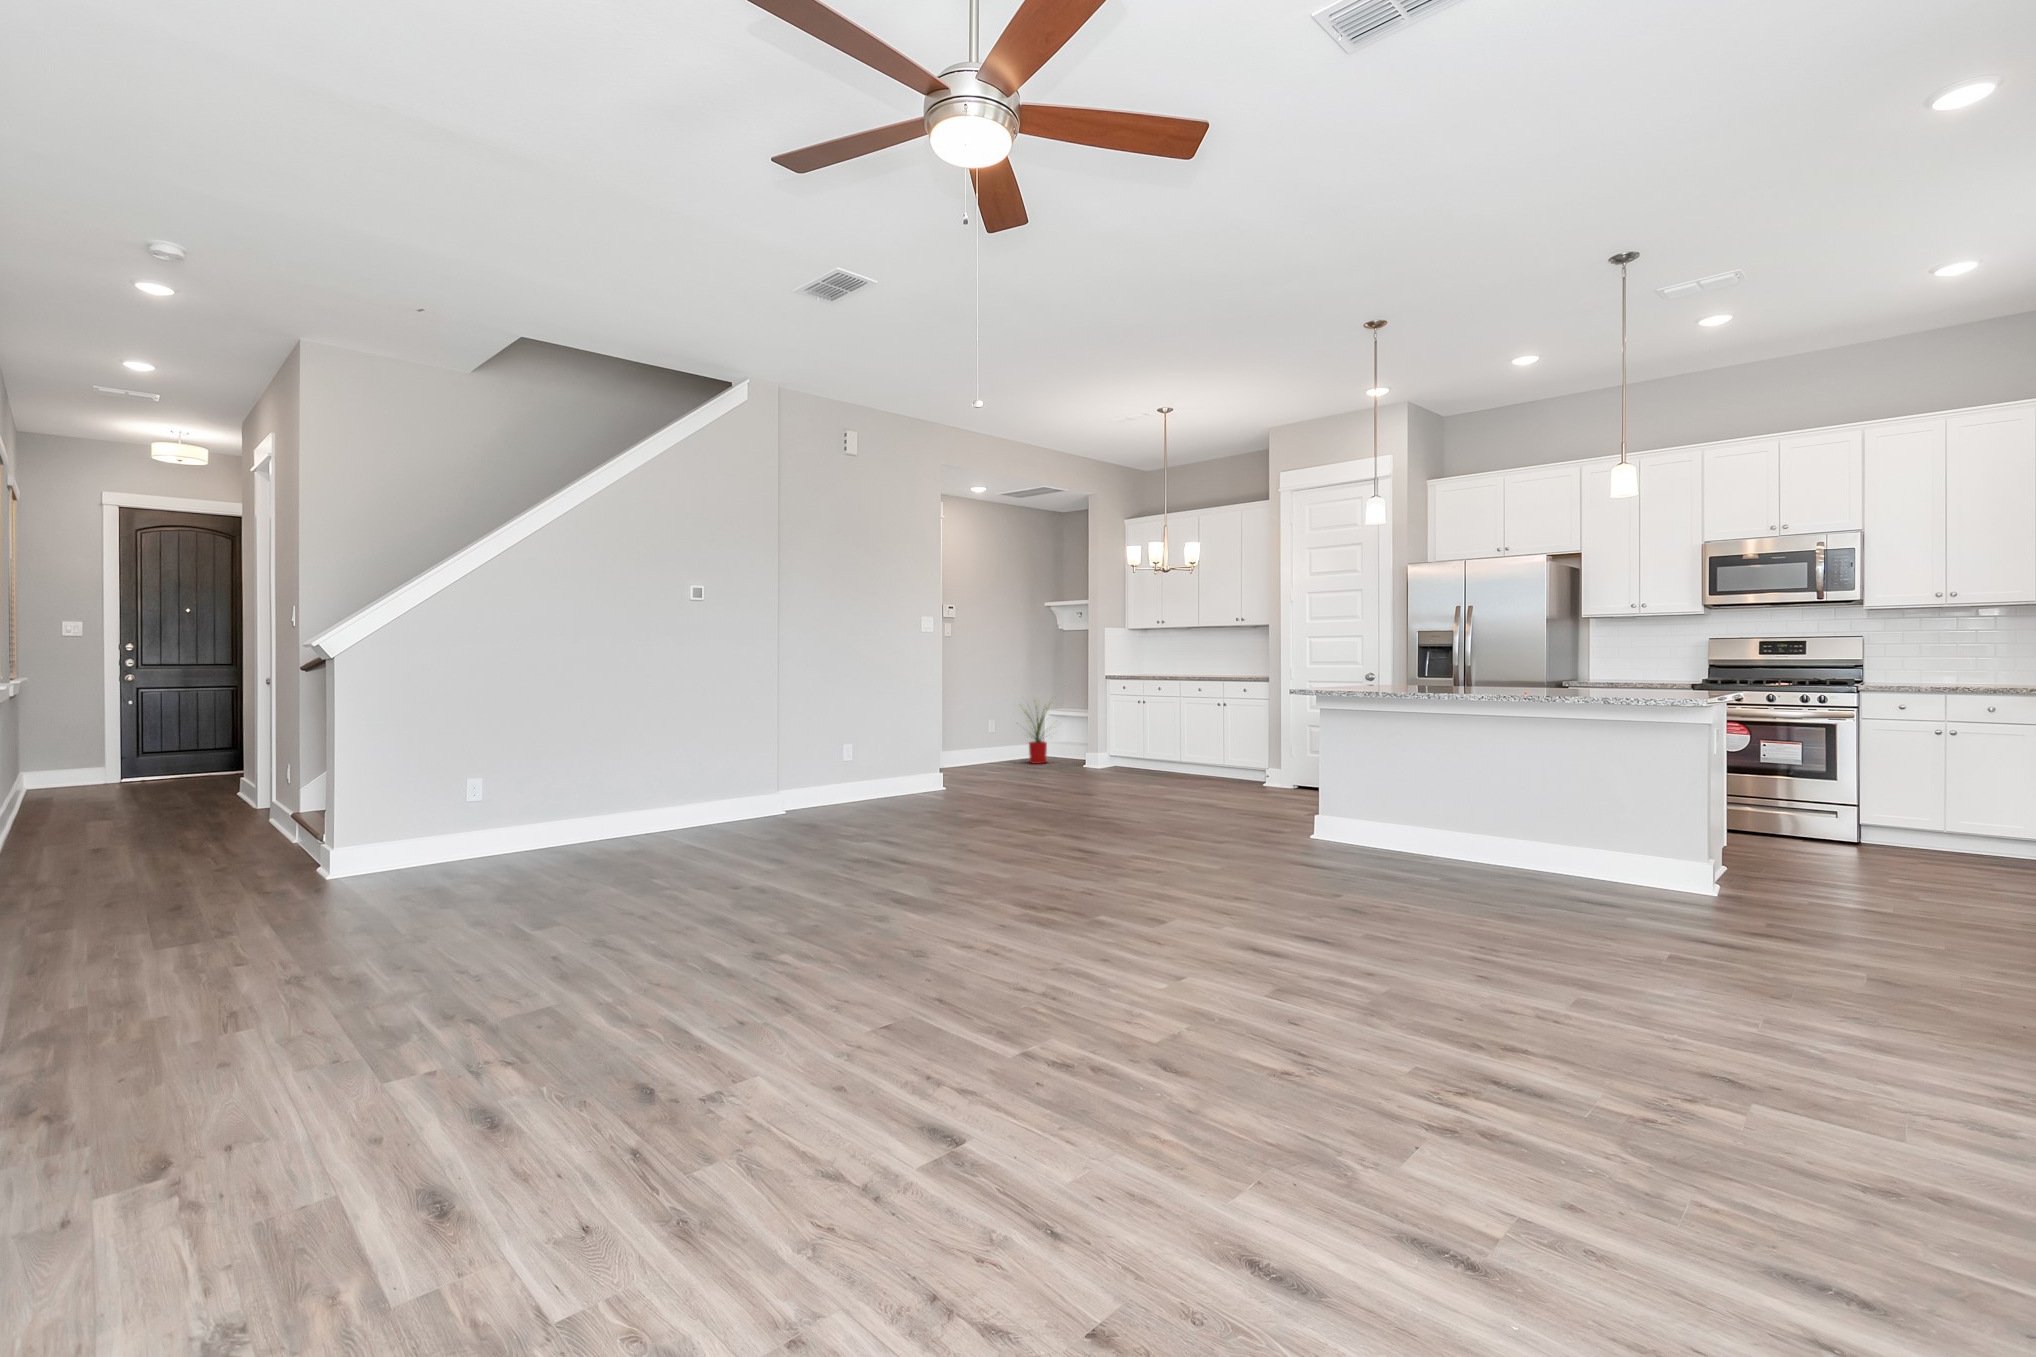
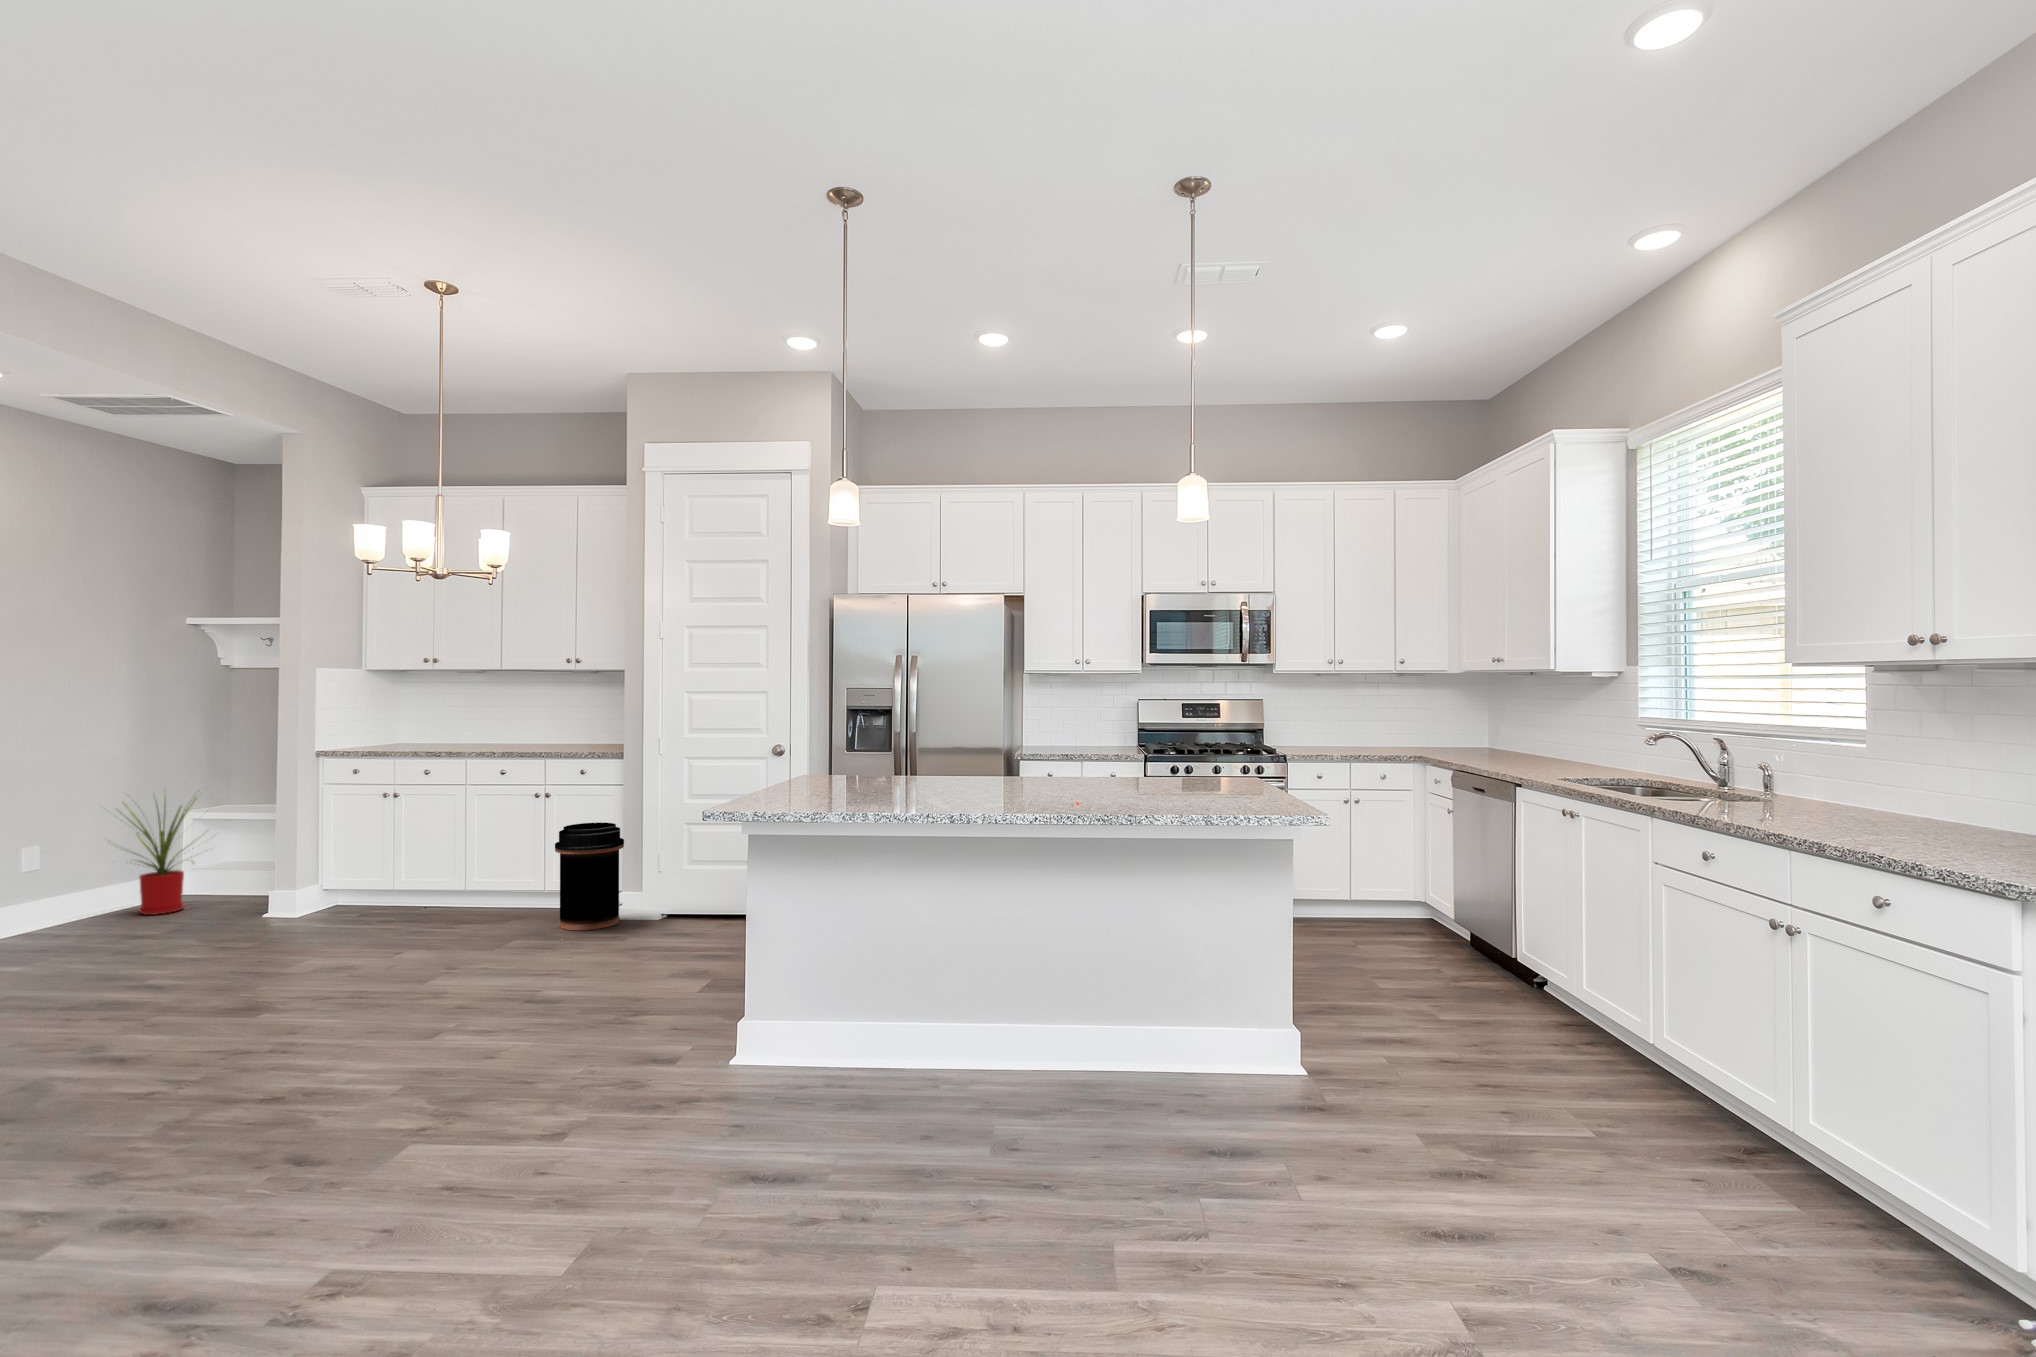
trash can: none [1229,723,1271,789] -> present [555,823,624,930]

